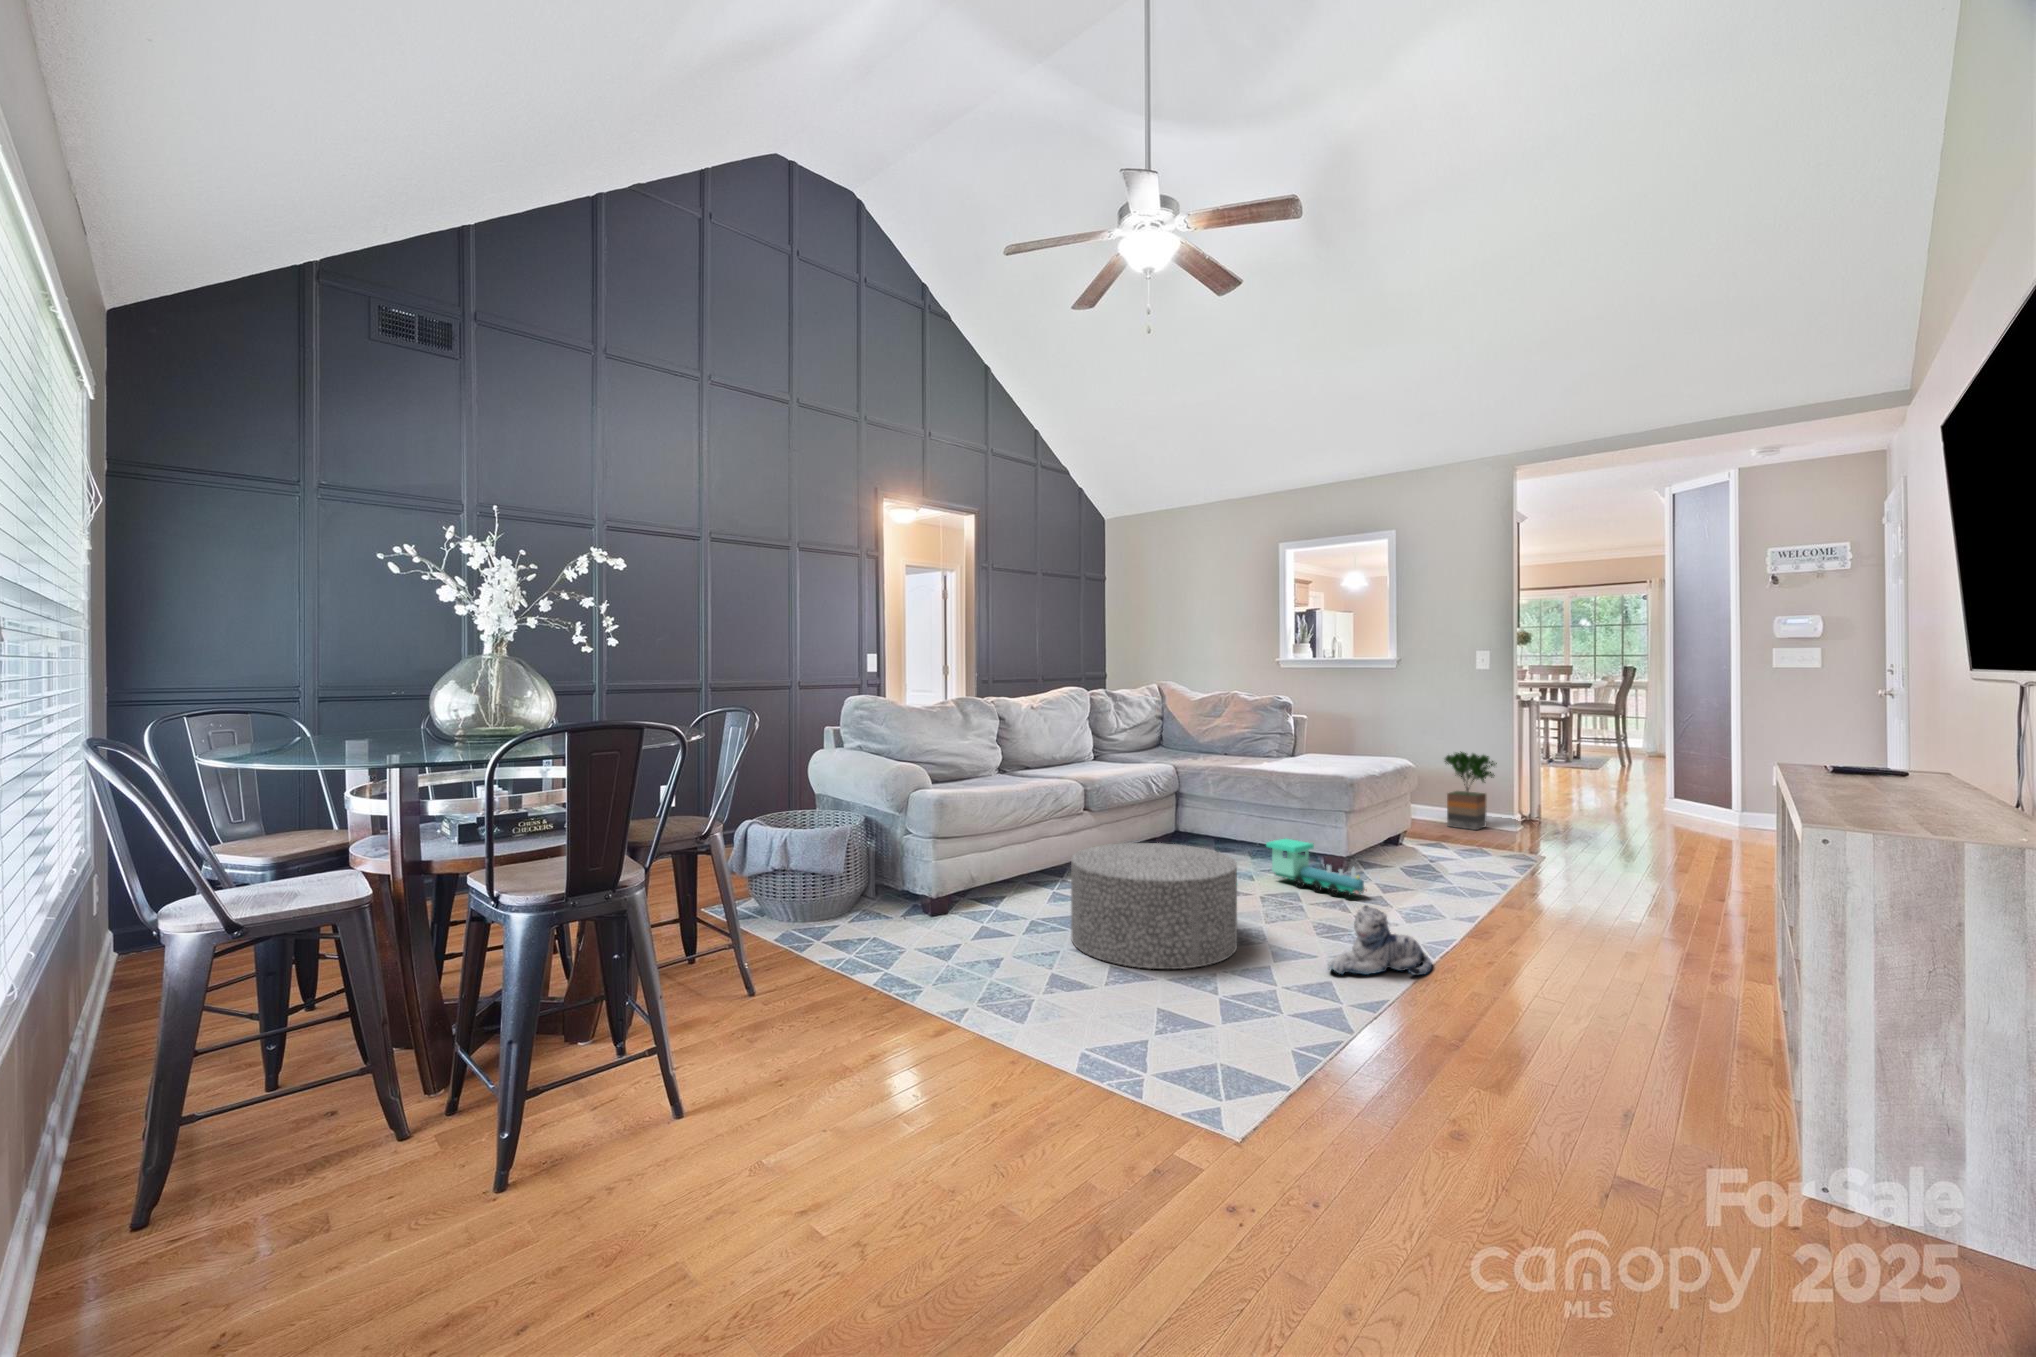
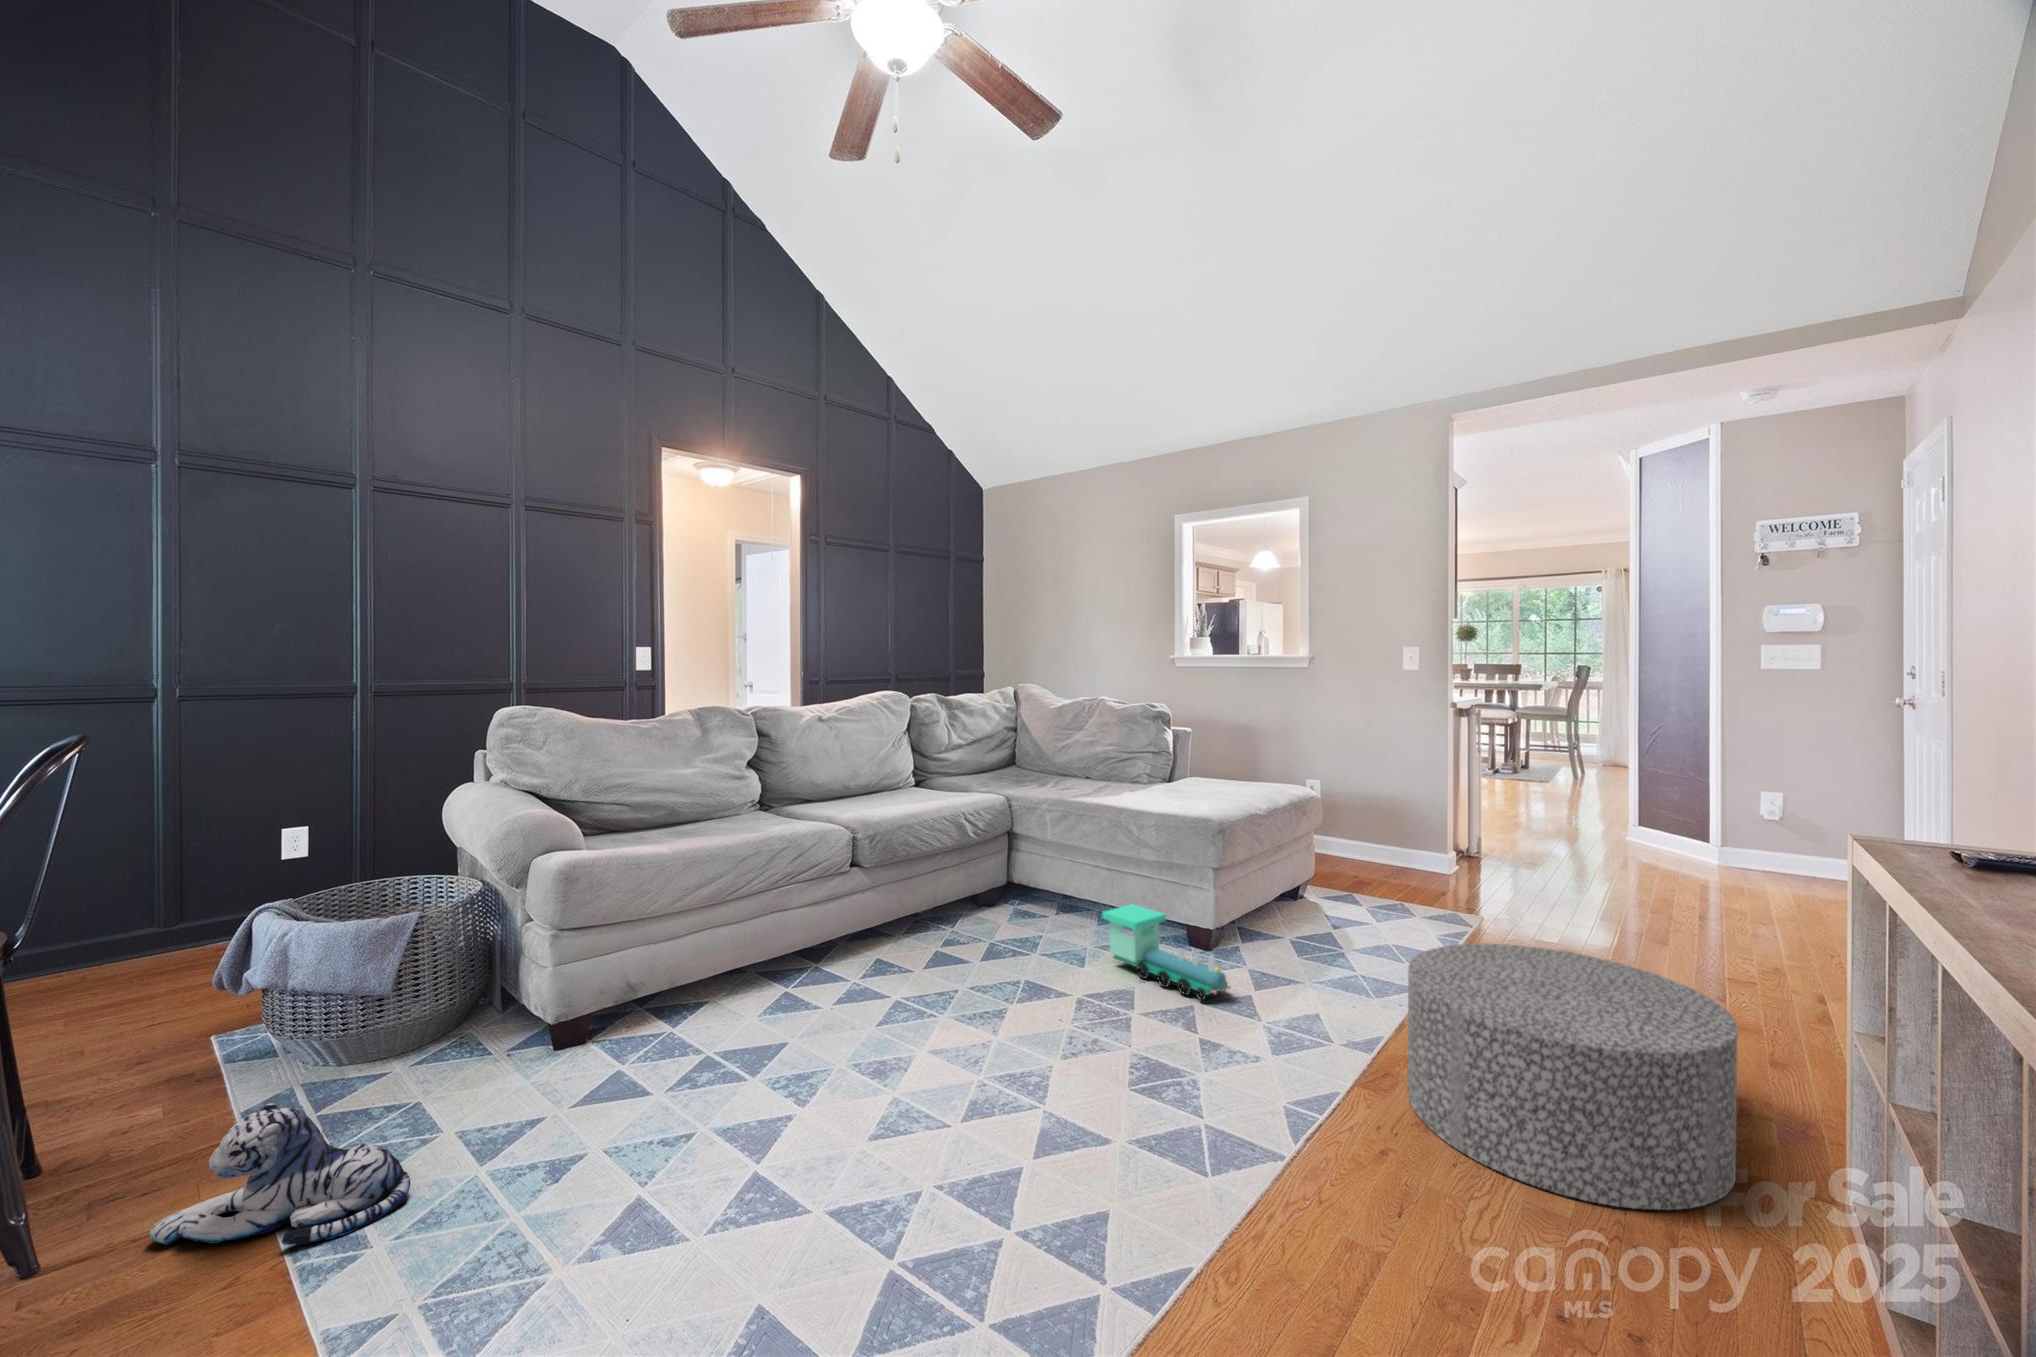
potted tree: present [1444,751,1497,830] -> none [1361,772,1428,872]
ottoman: present [1071,843,1237,969] -> present [1408,944,1738,1210]
plush toy: present [1328,905,1432,975] -> present [149,1103,410,1245]

